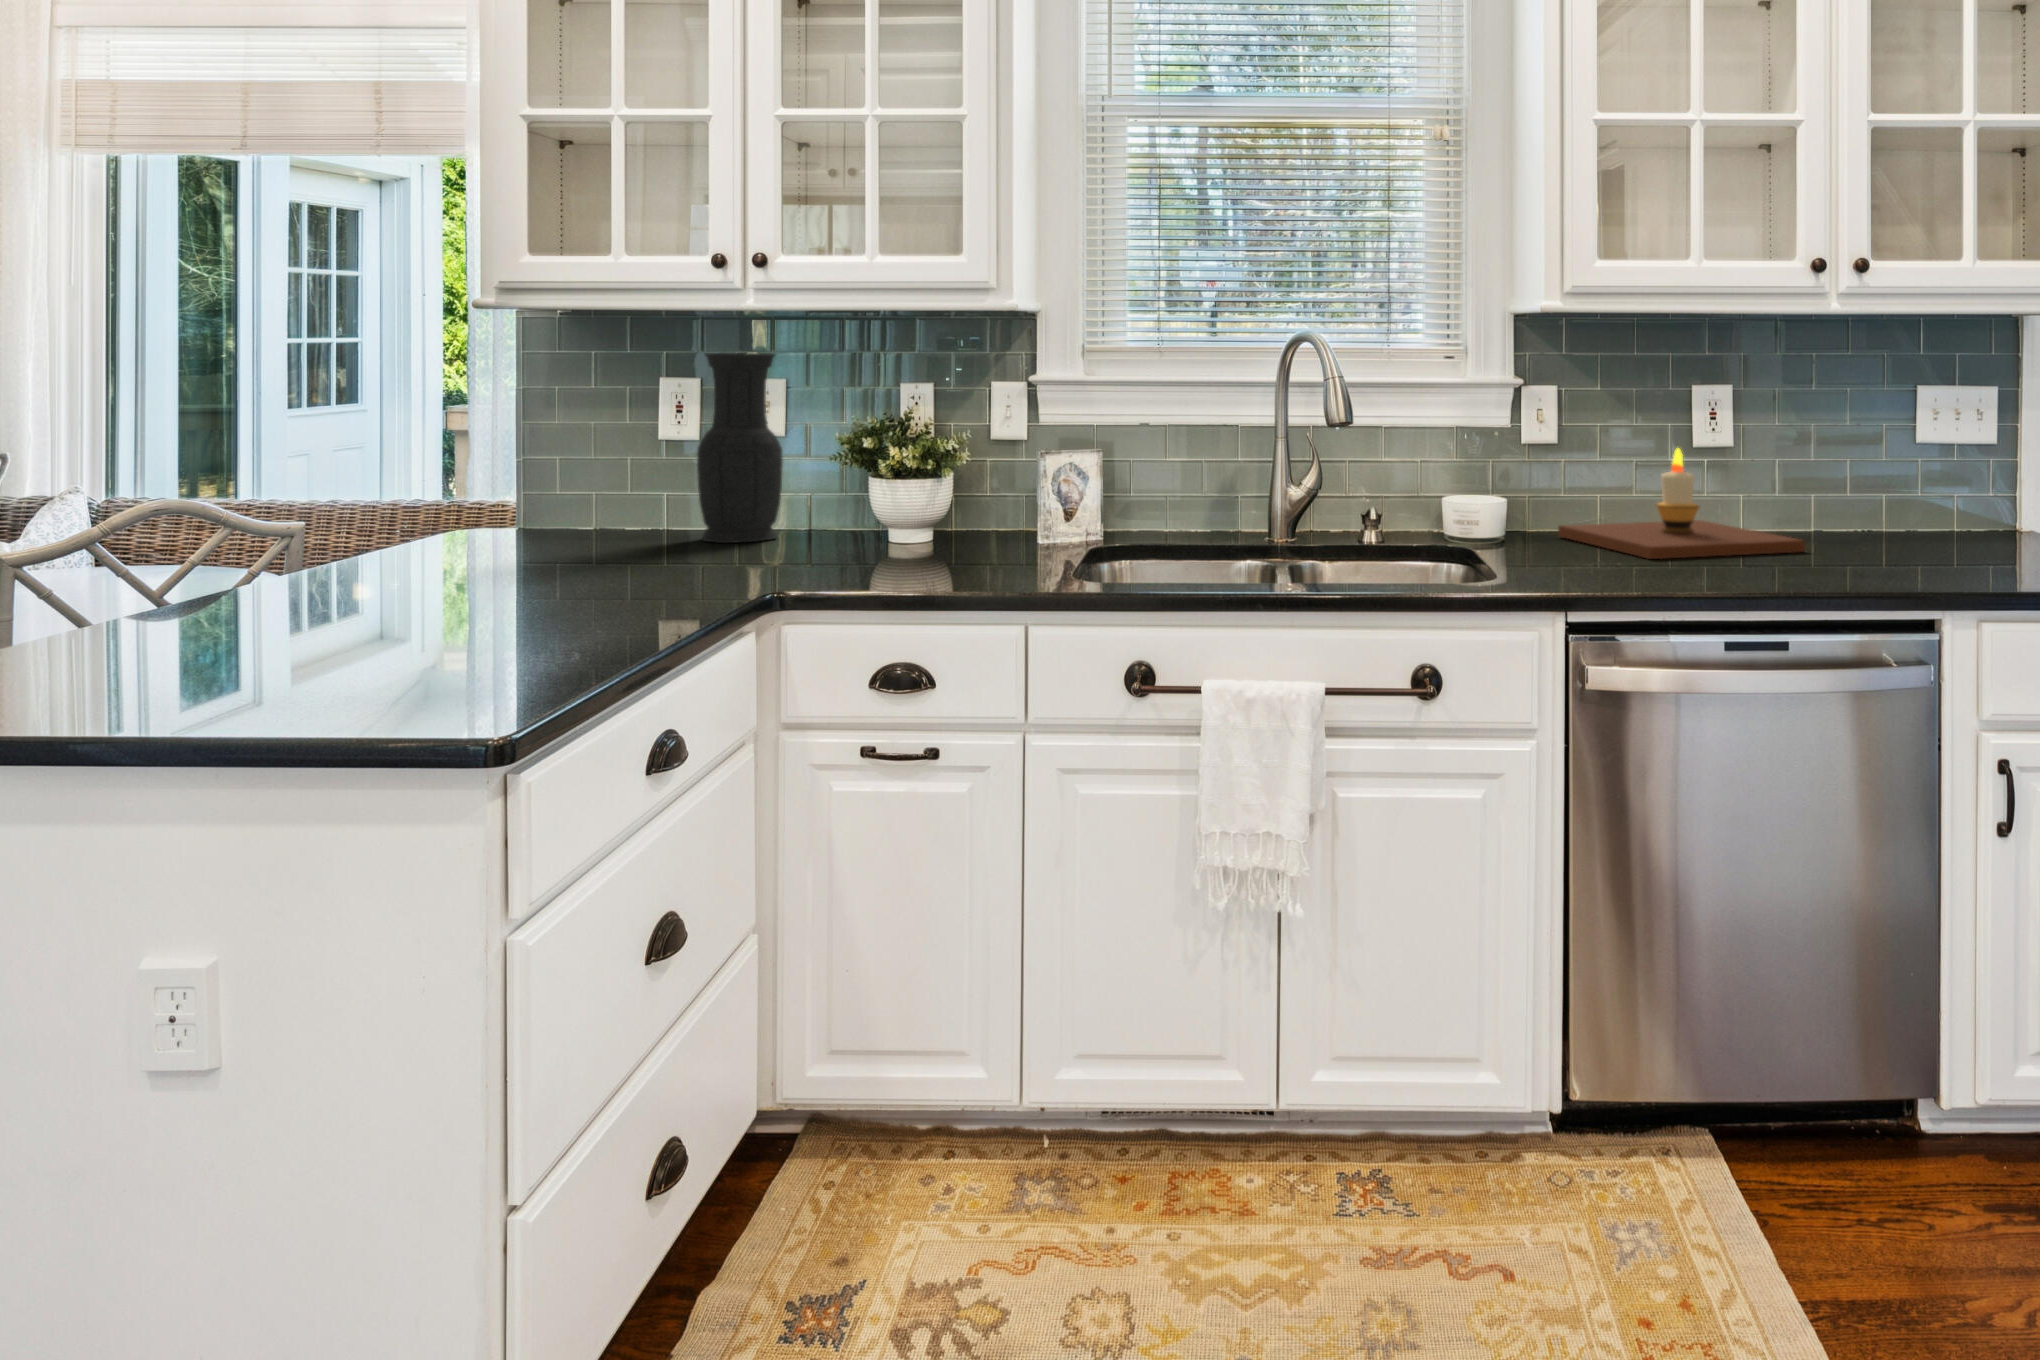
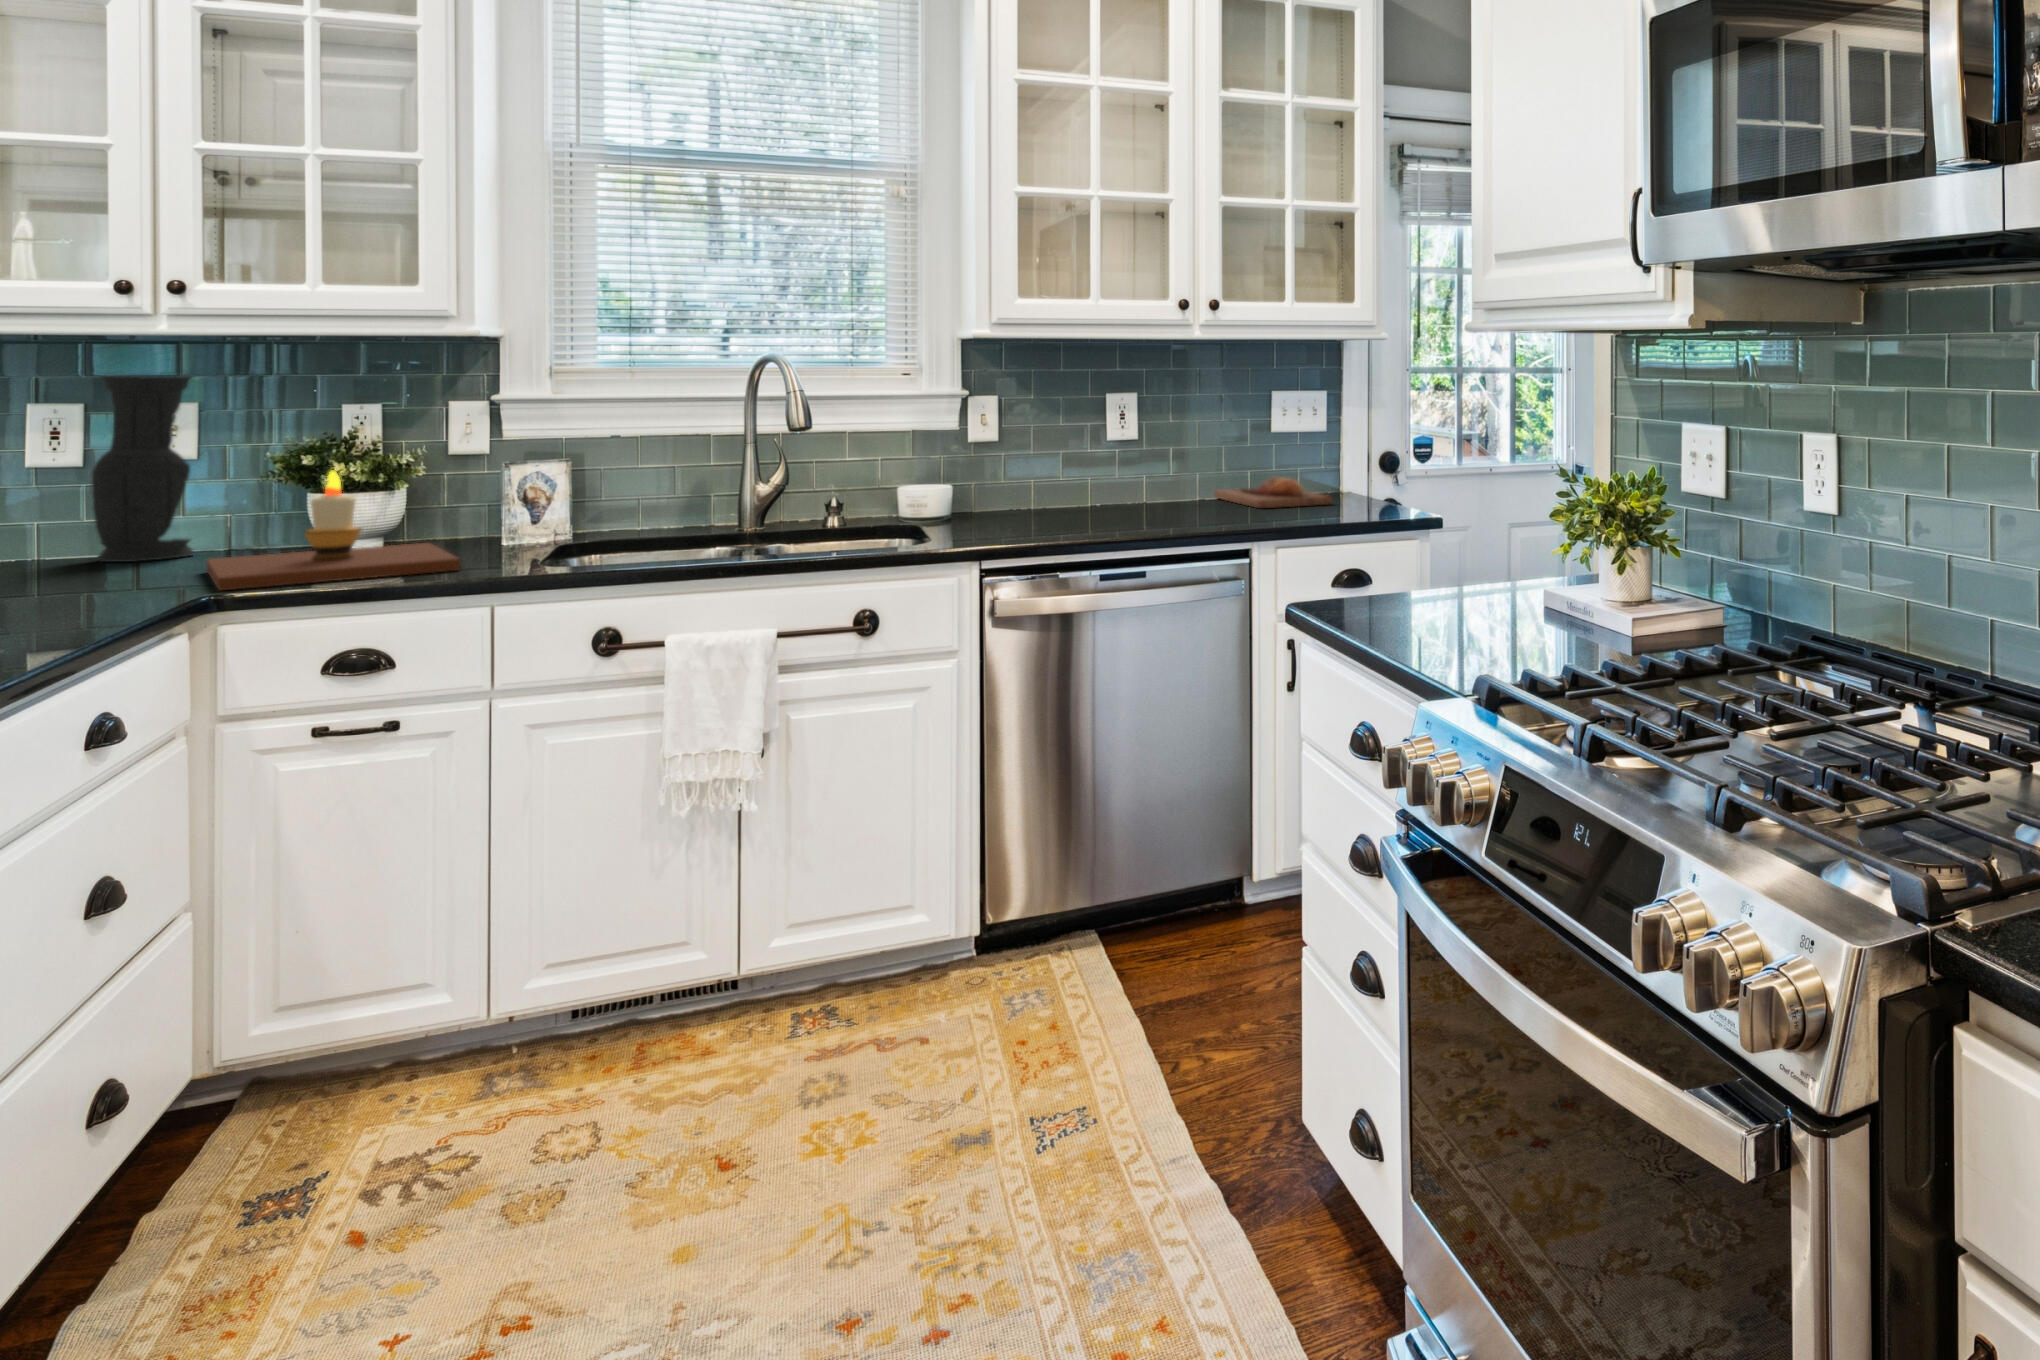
candle: present [1558,448,1805,559] -> present [207,471,460,590]
bread loaf: none [1831,501,2021,552] -> present [1214,478,1332,508]

